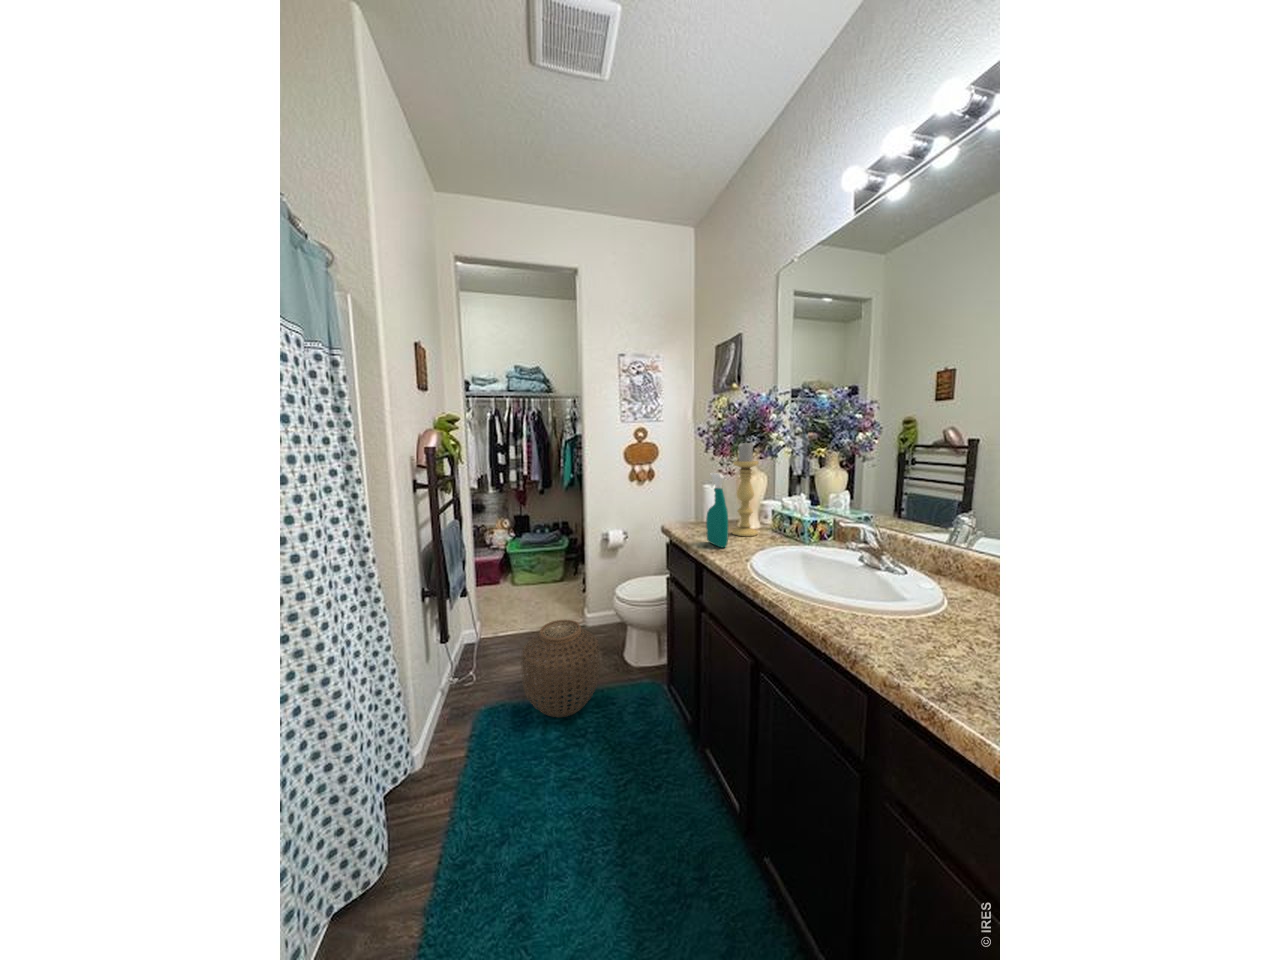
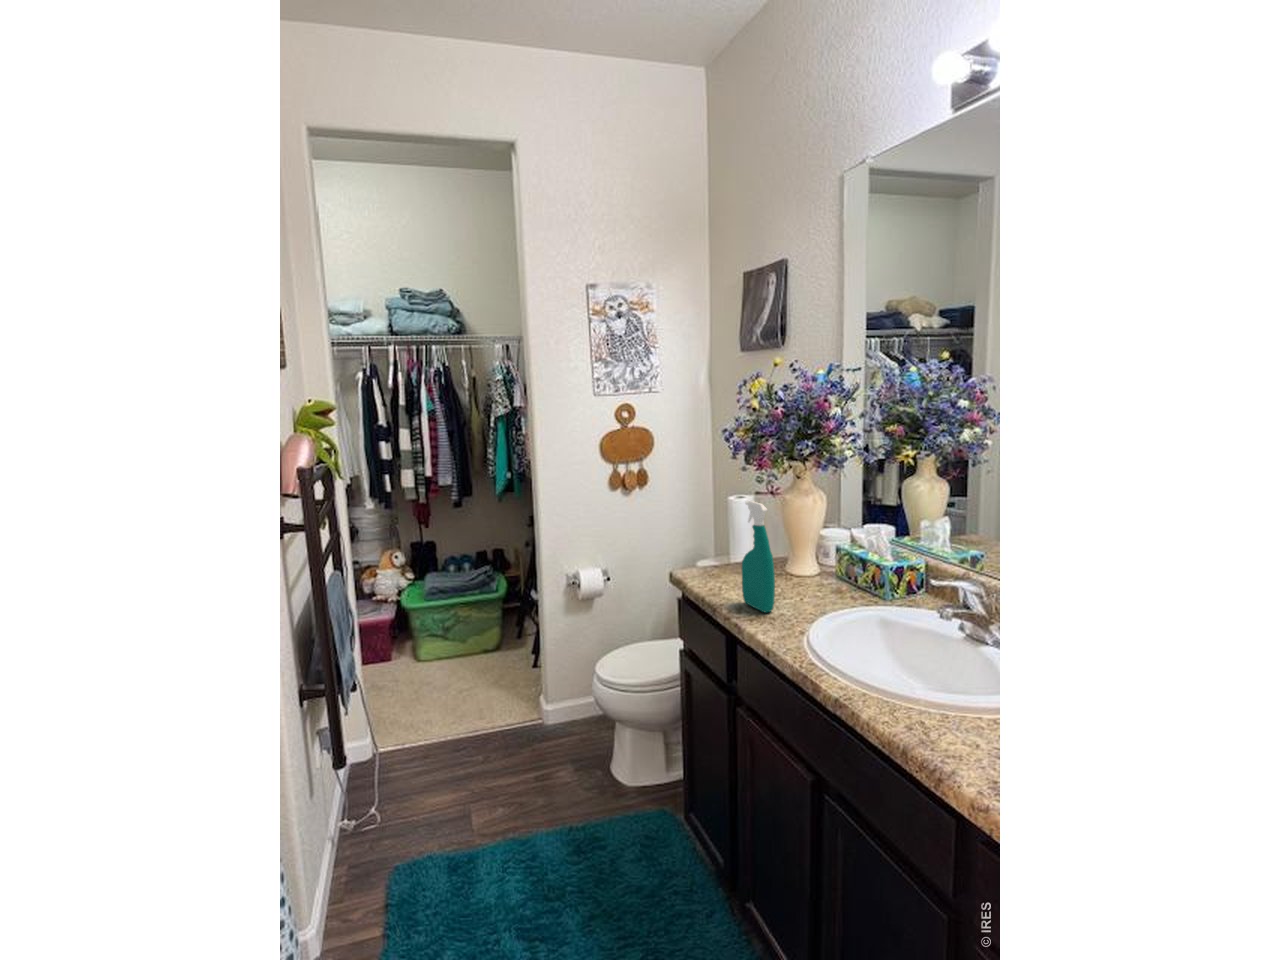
candle holder: present [732,443,758,536] -> none [779,447,818,590]
woven basket: present [521,620,600,717] -> none [458,722,580,871]

